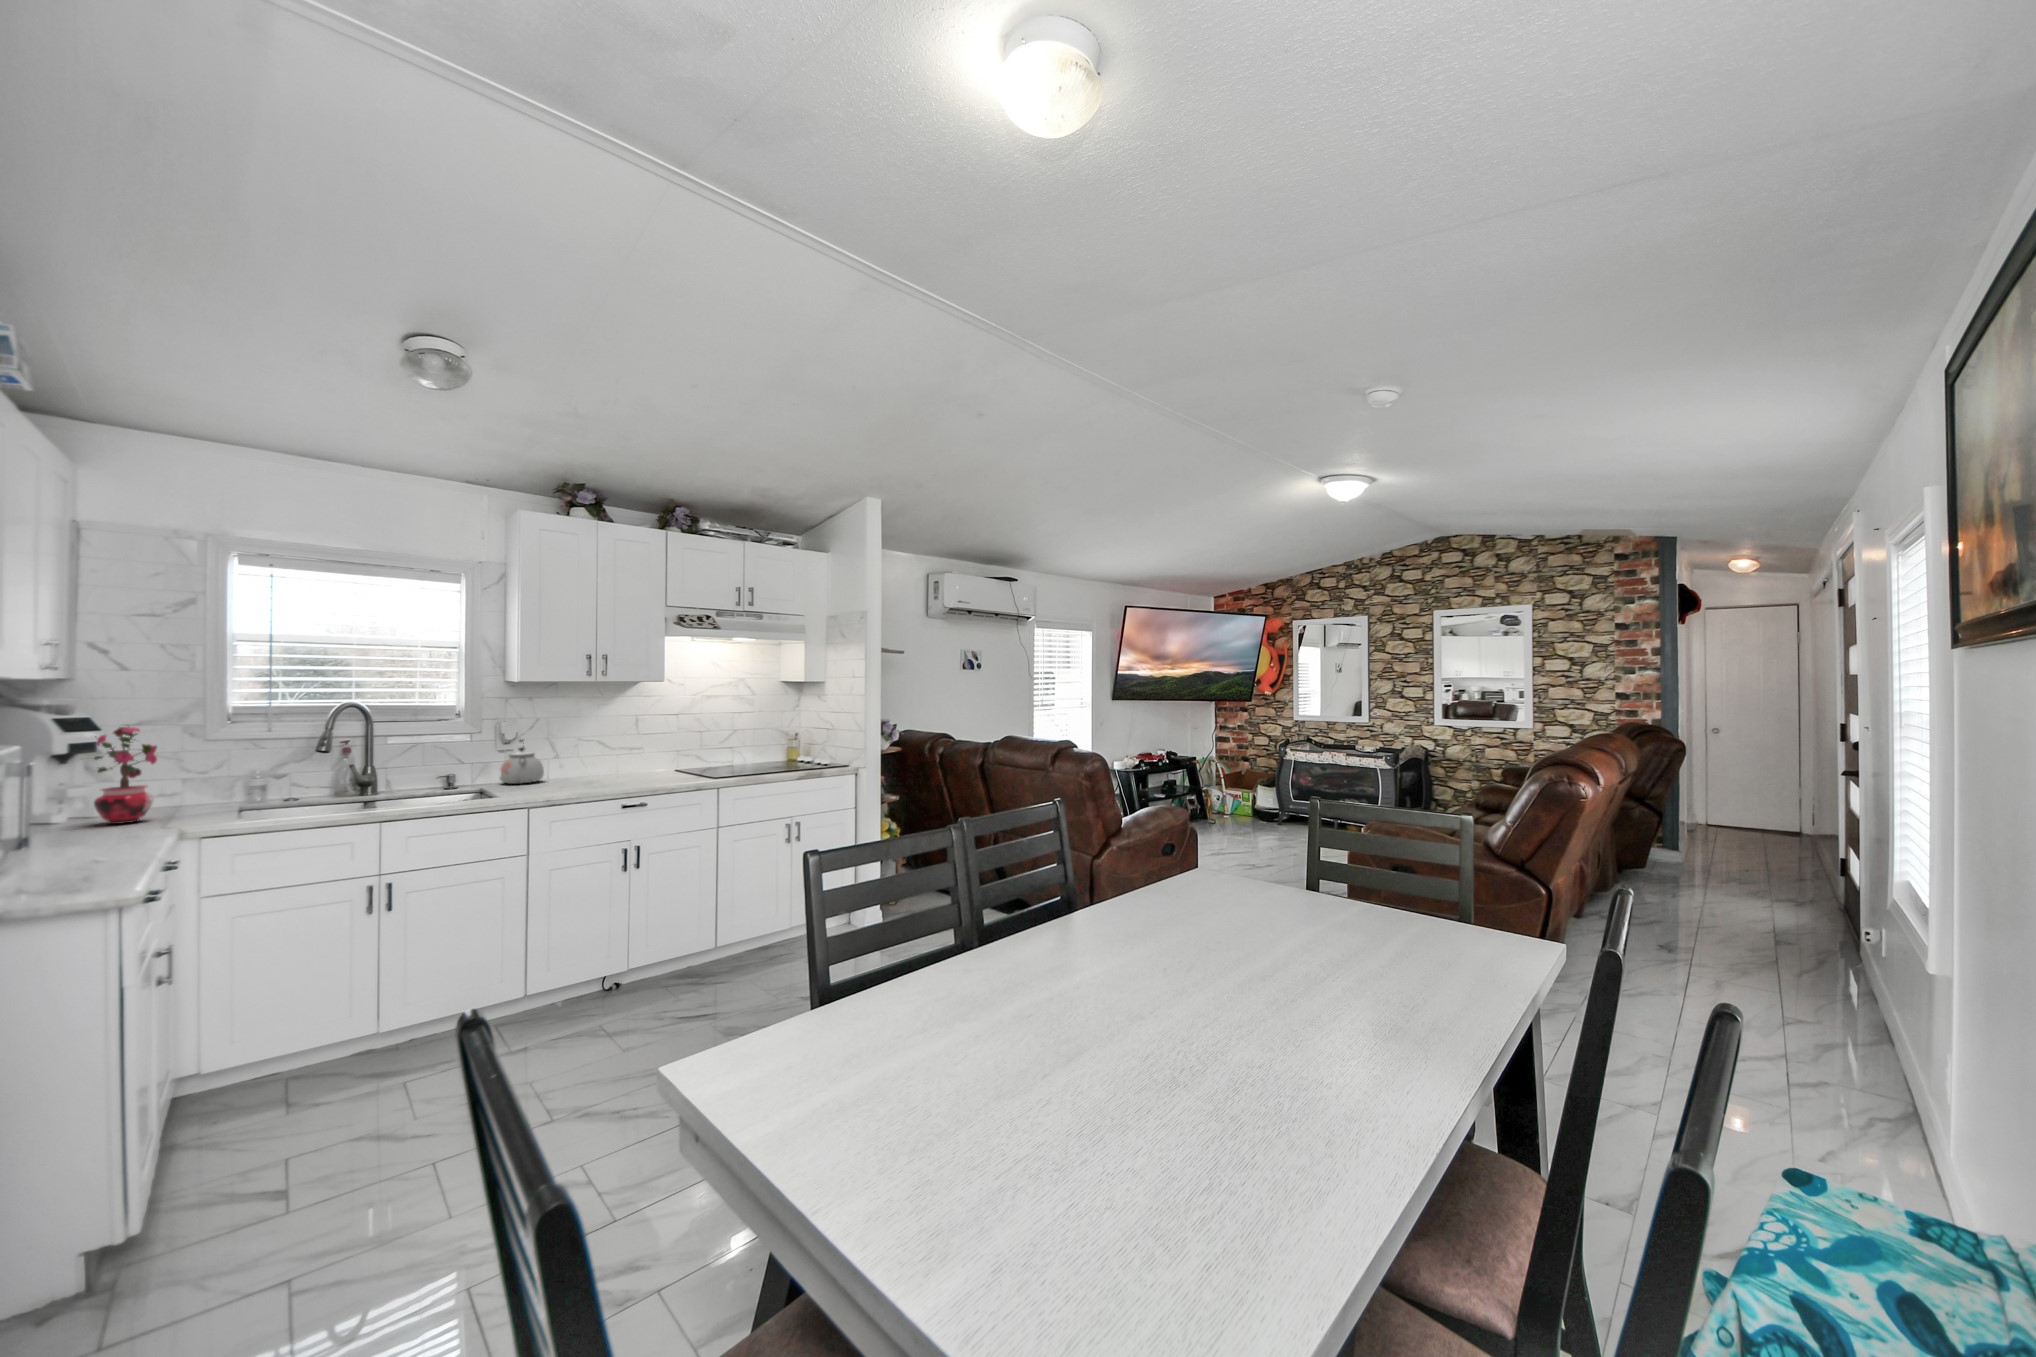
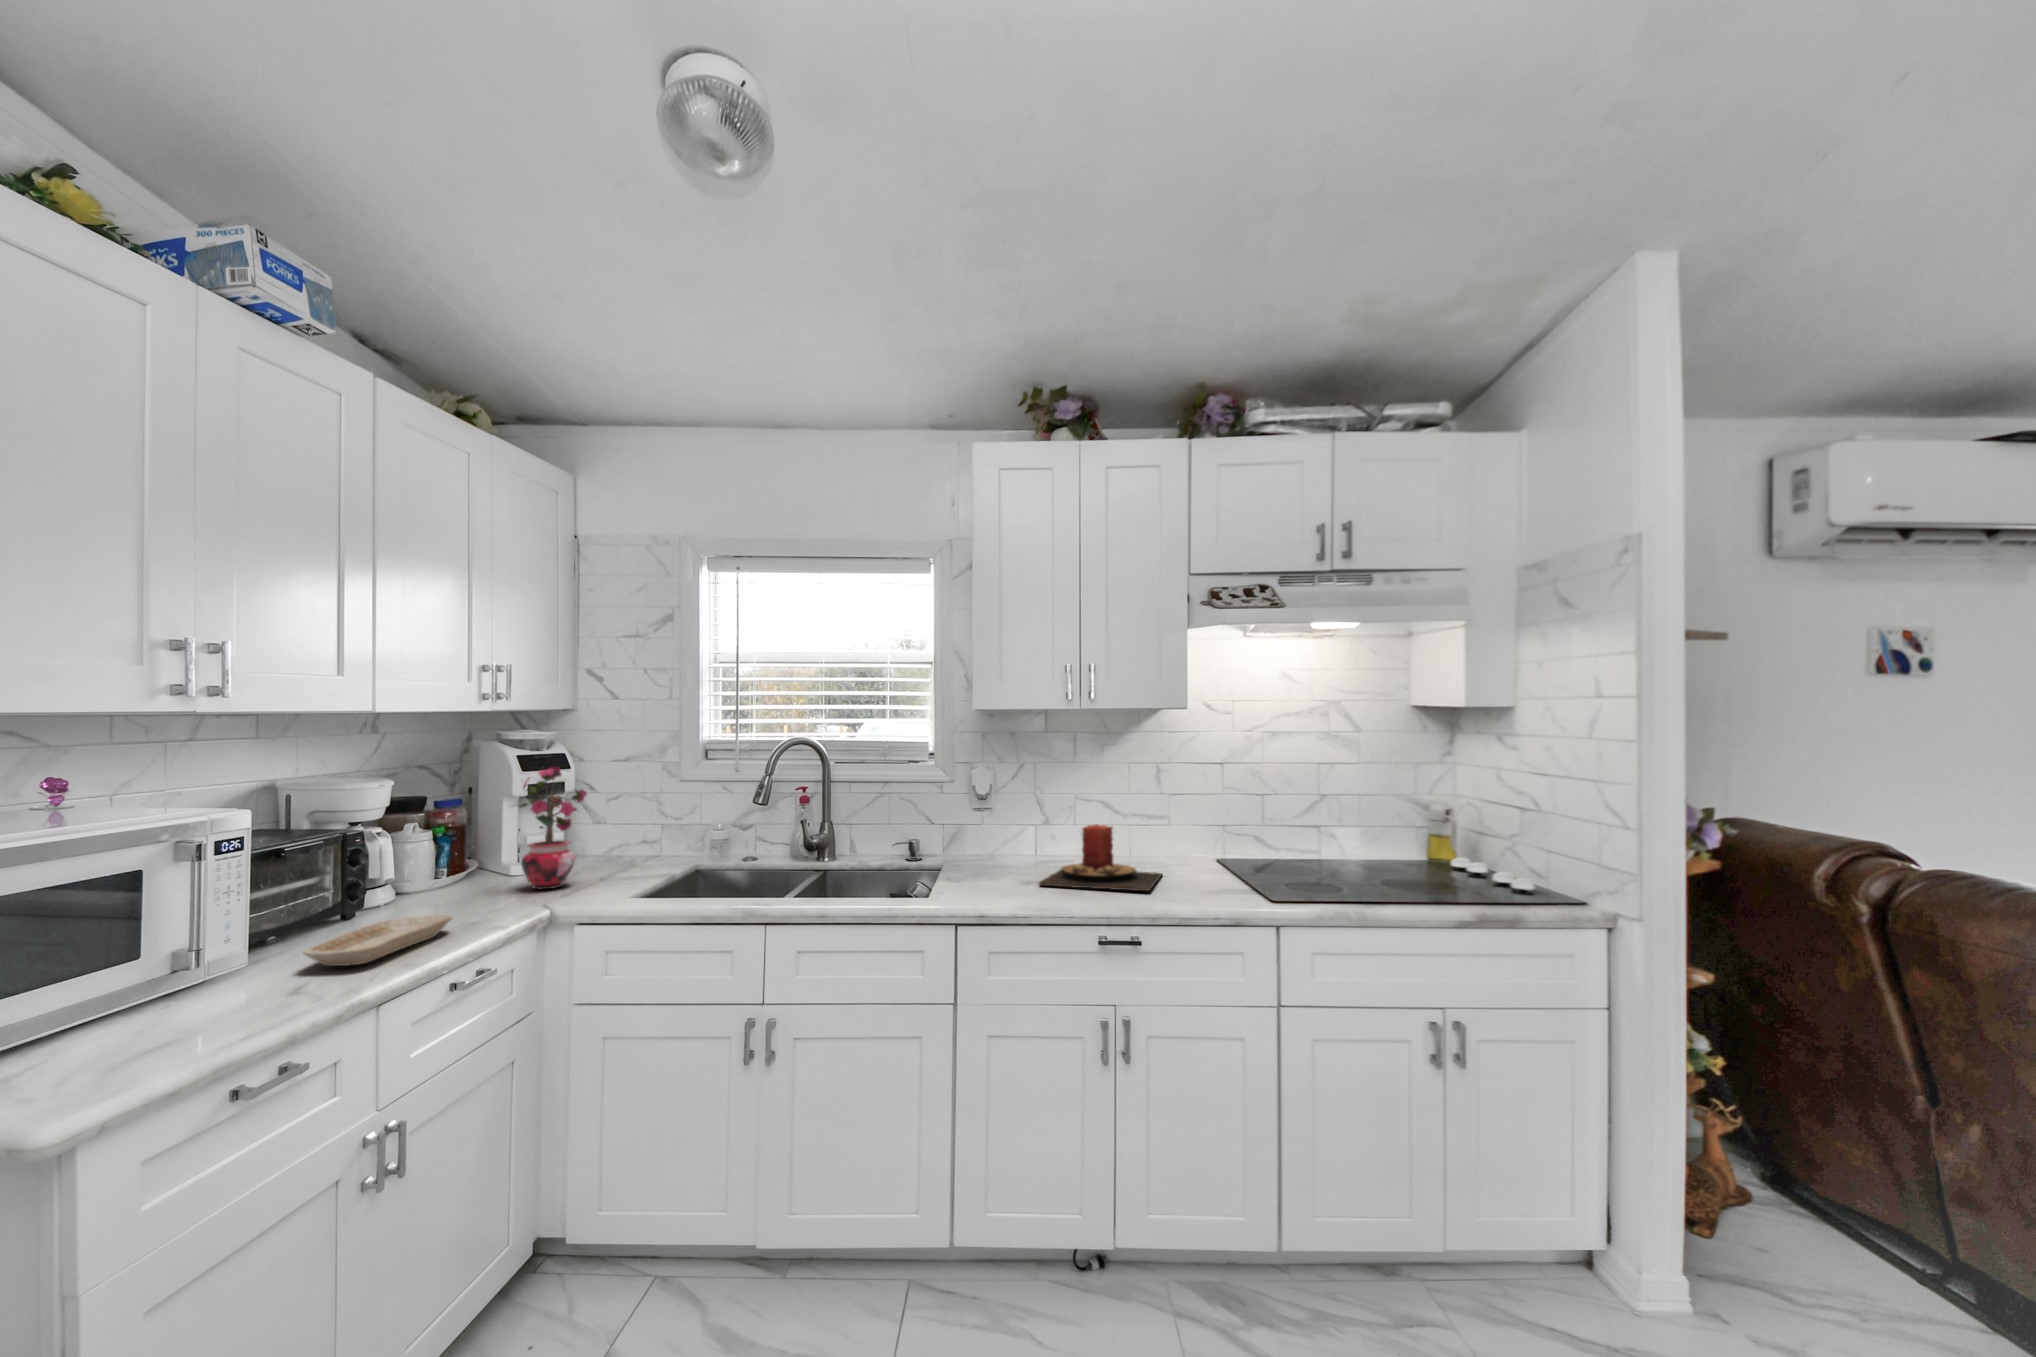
kettle: present [500,740,544,784] -> none [958,800,1016,870]
candle: none [572,748,645,784] -> present [1039,824,1162,891]
tray: none [53,829,131,856] -> present [303,915,452,966]

